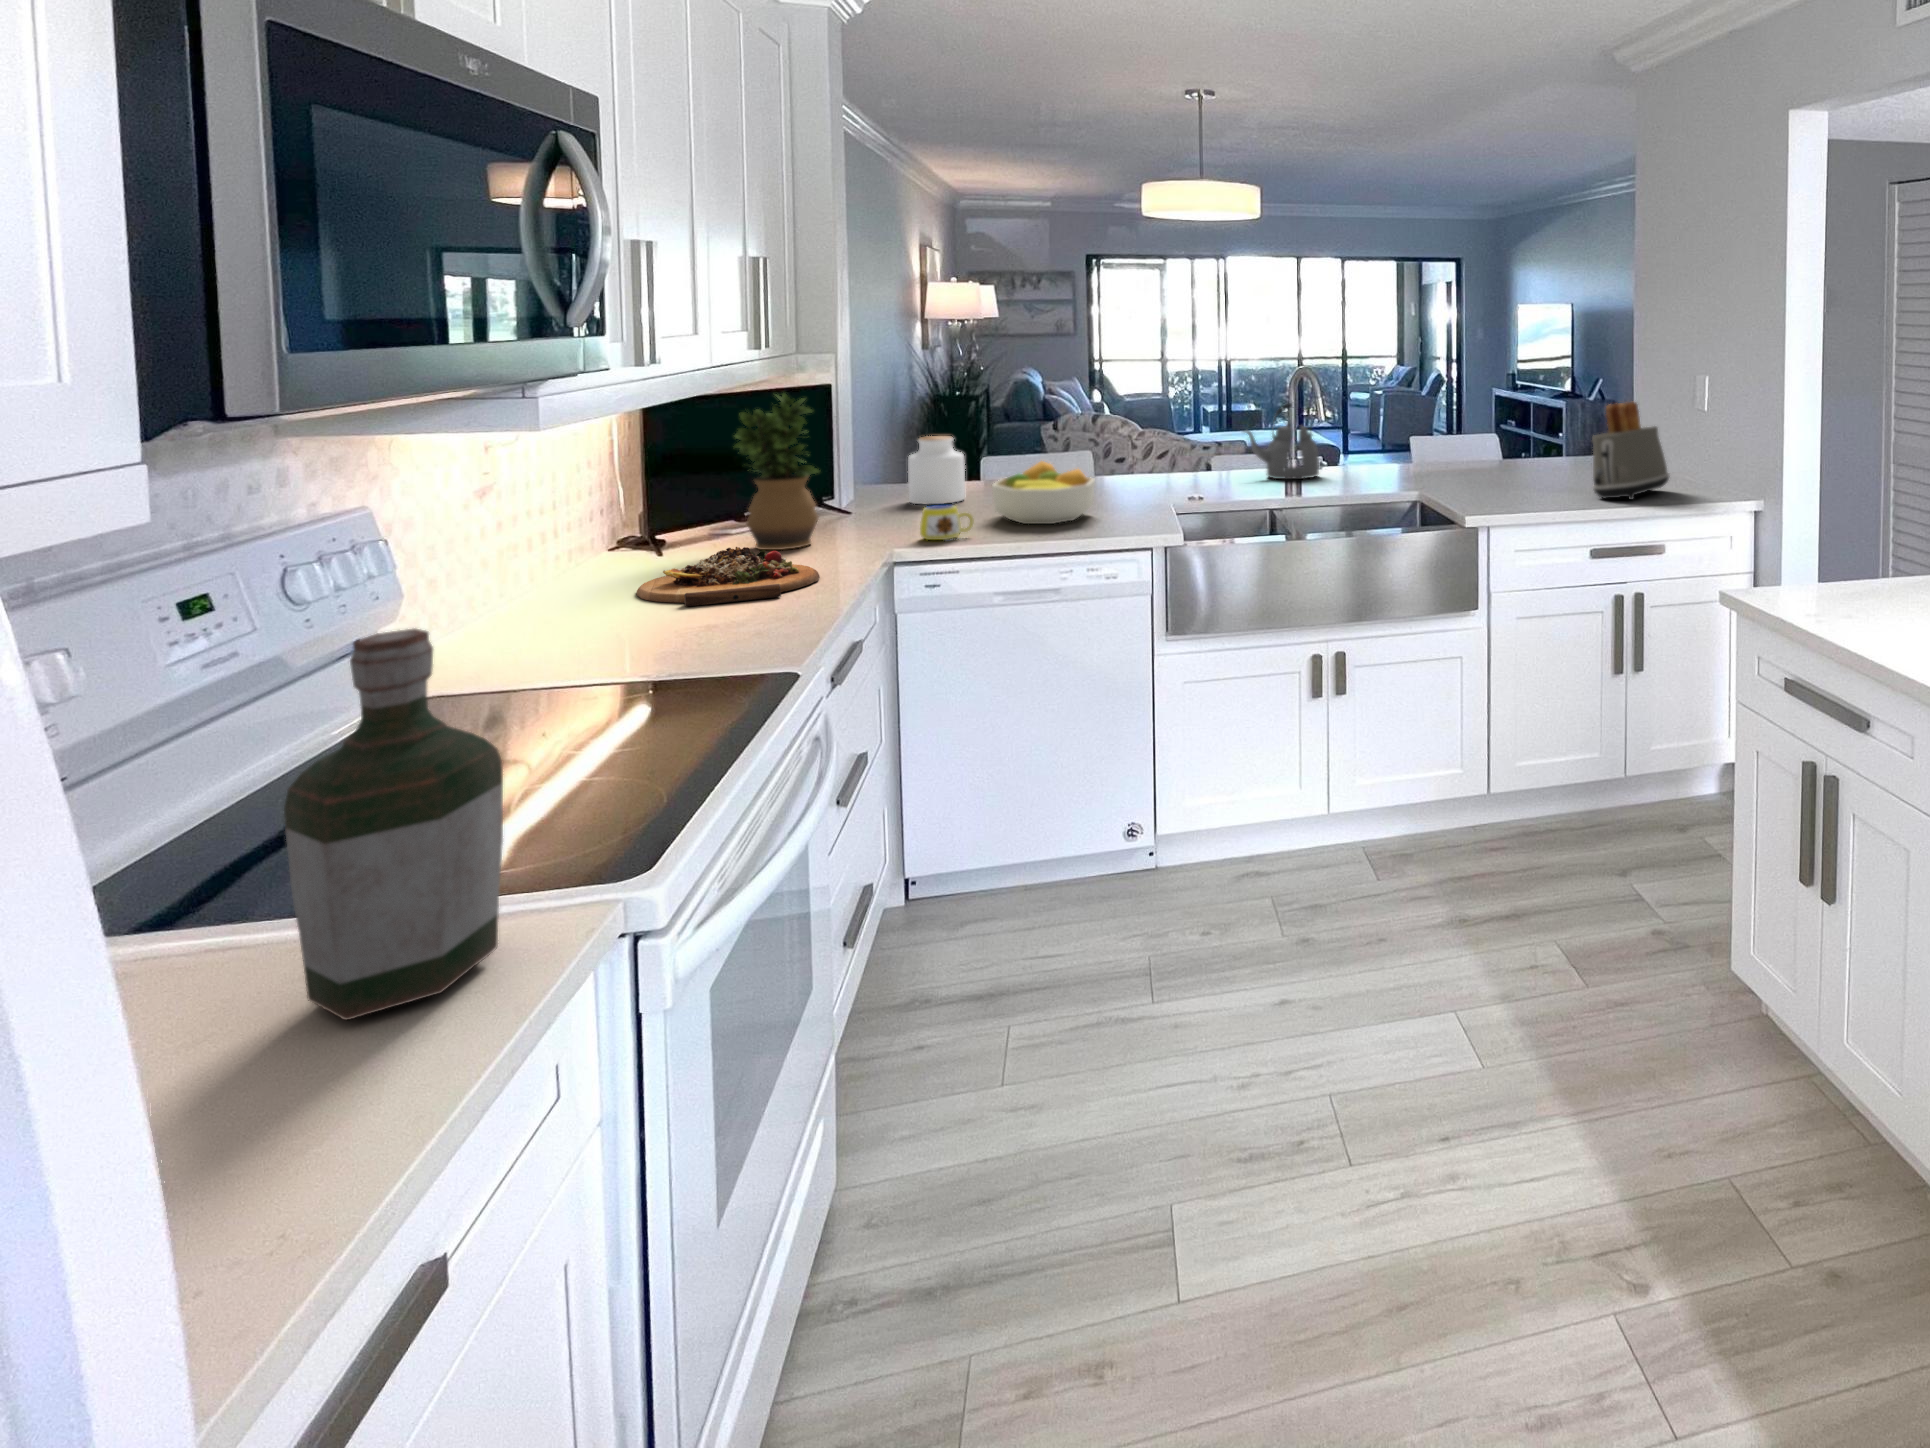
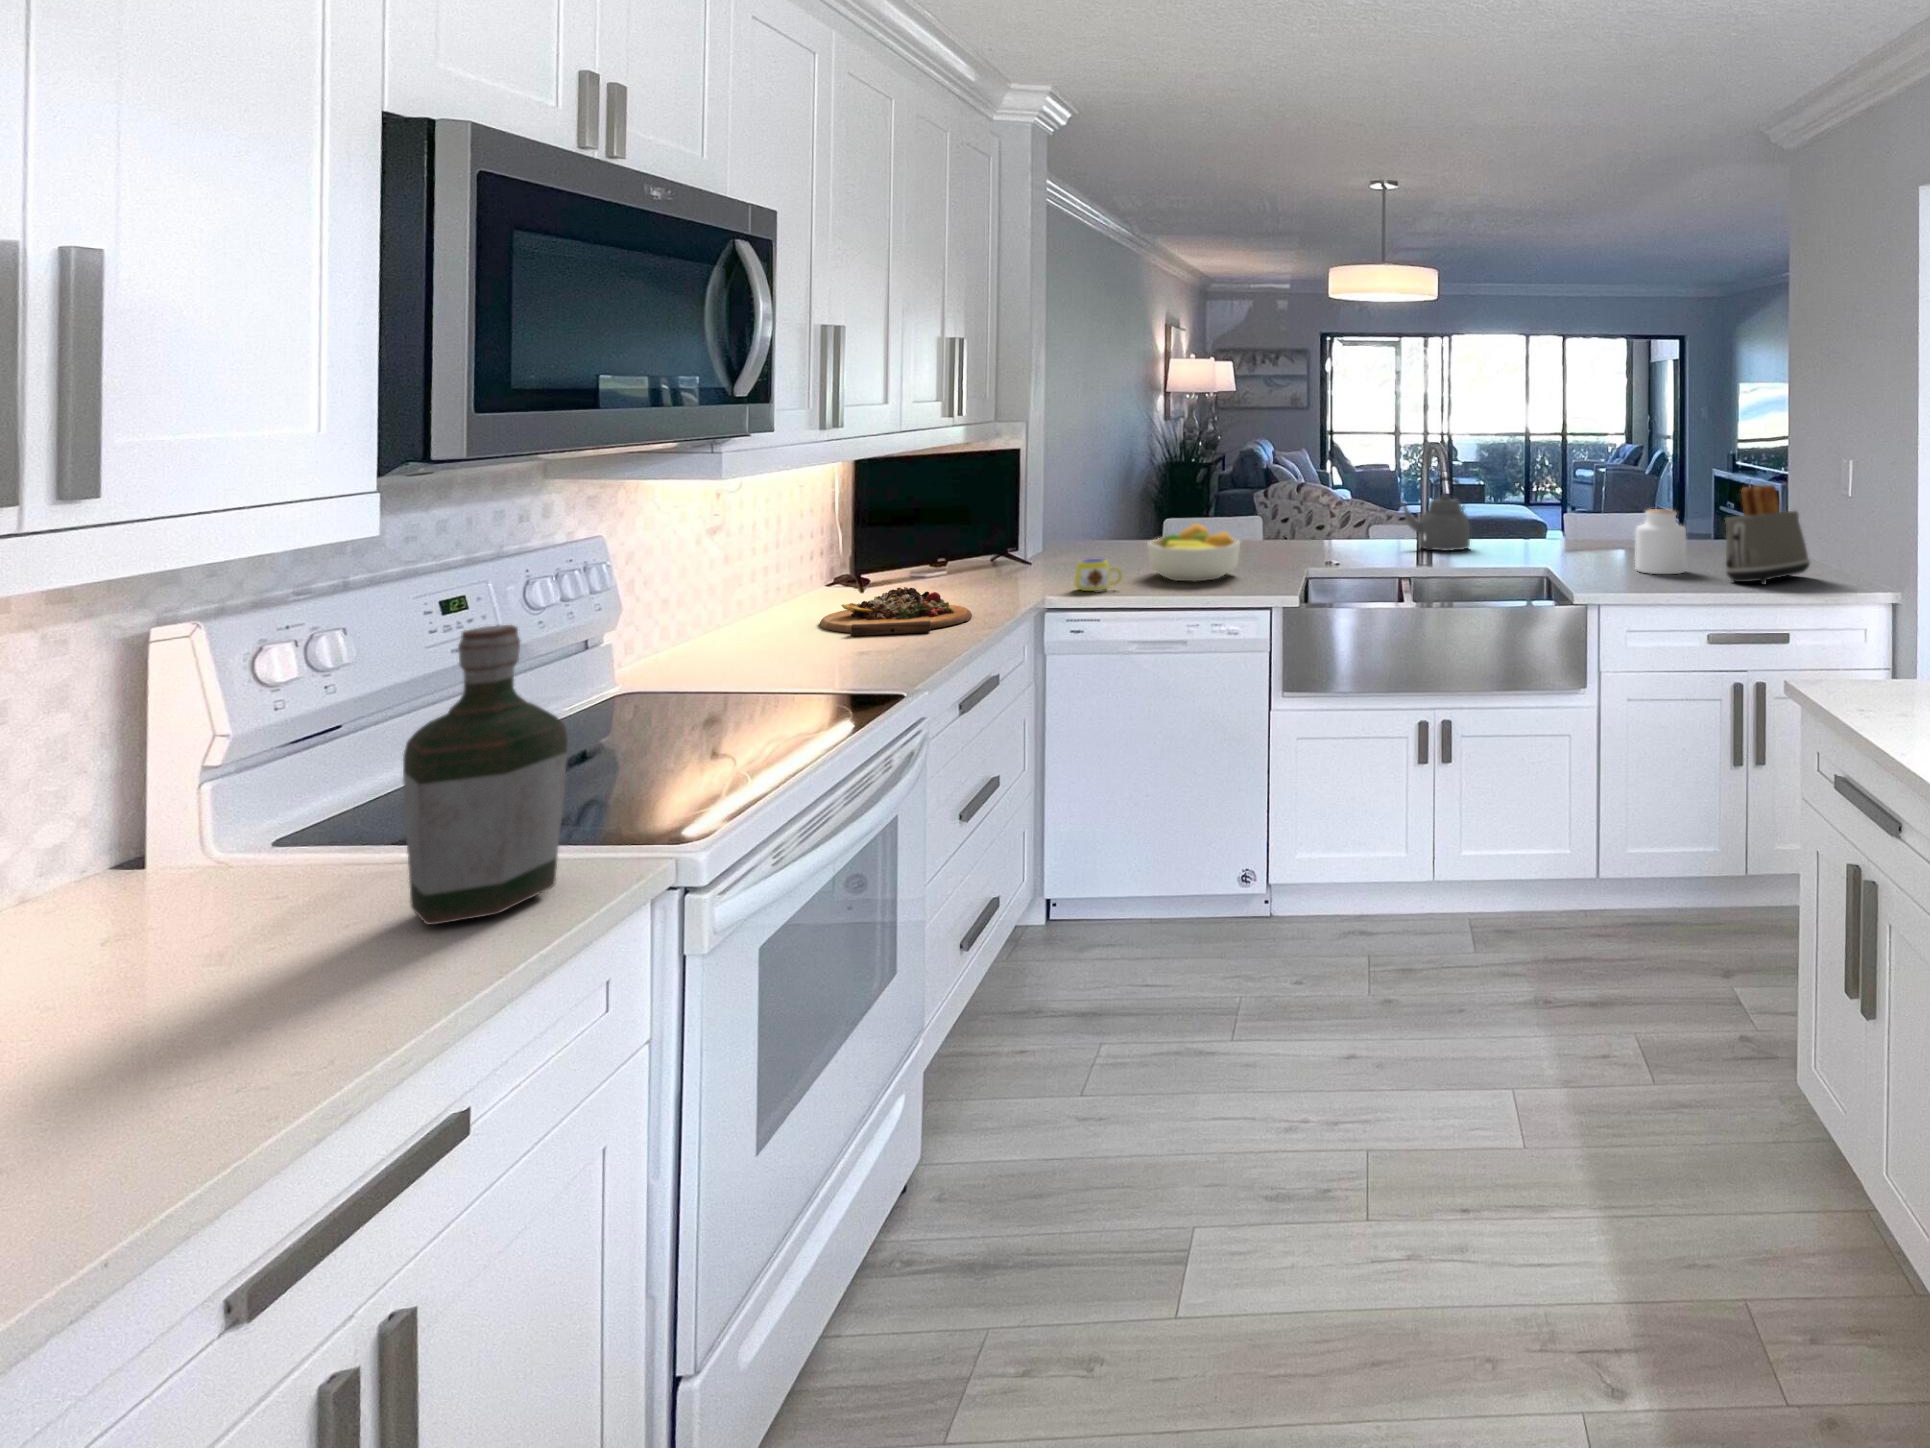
potted plant: present [734,393,819,550] -> none [919,453,994,593]
jar: present [908,436,965,504] -> present [1635,509,1686,574]

